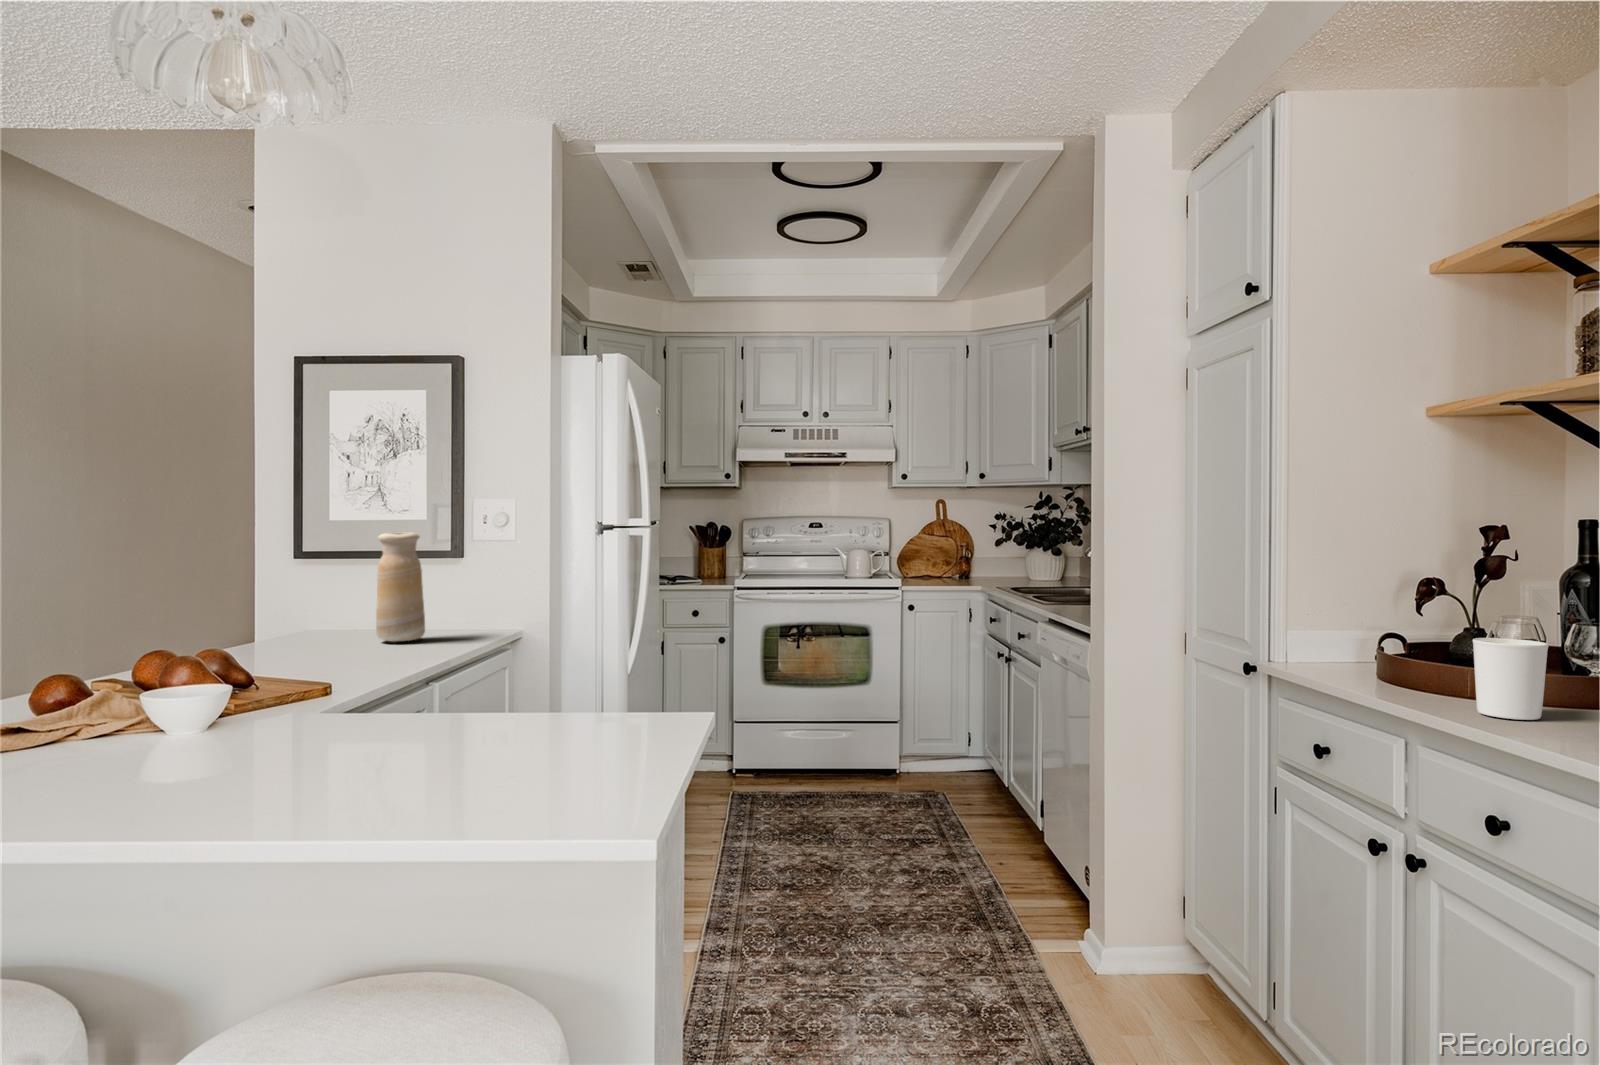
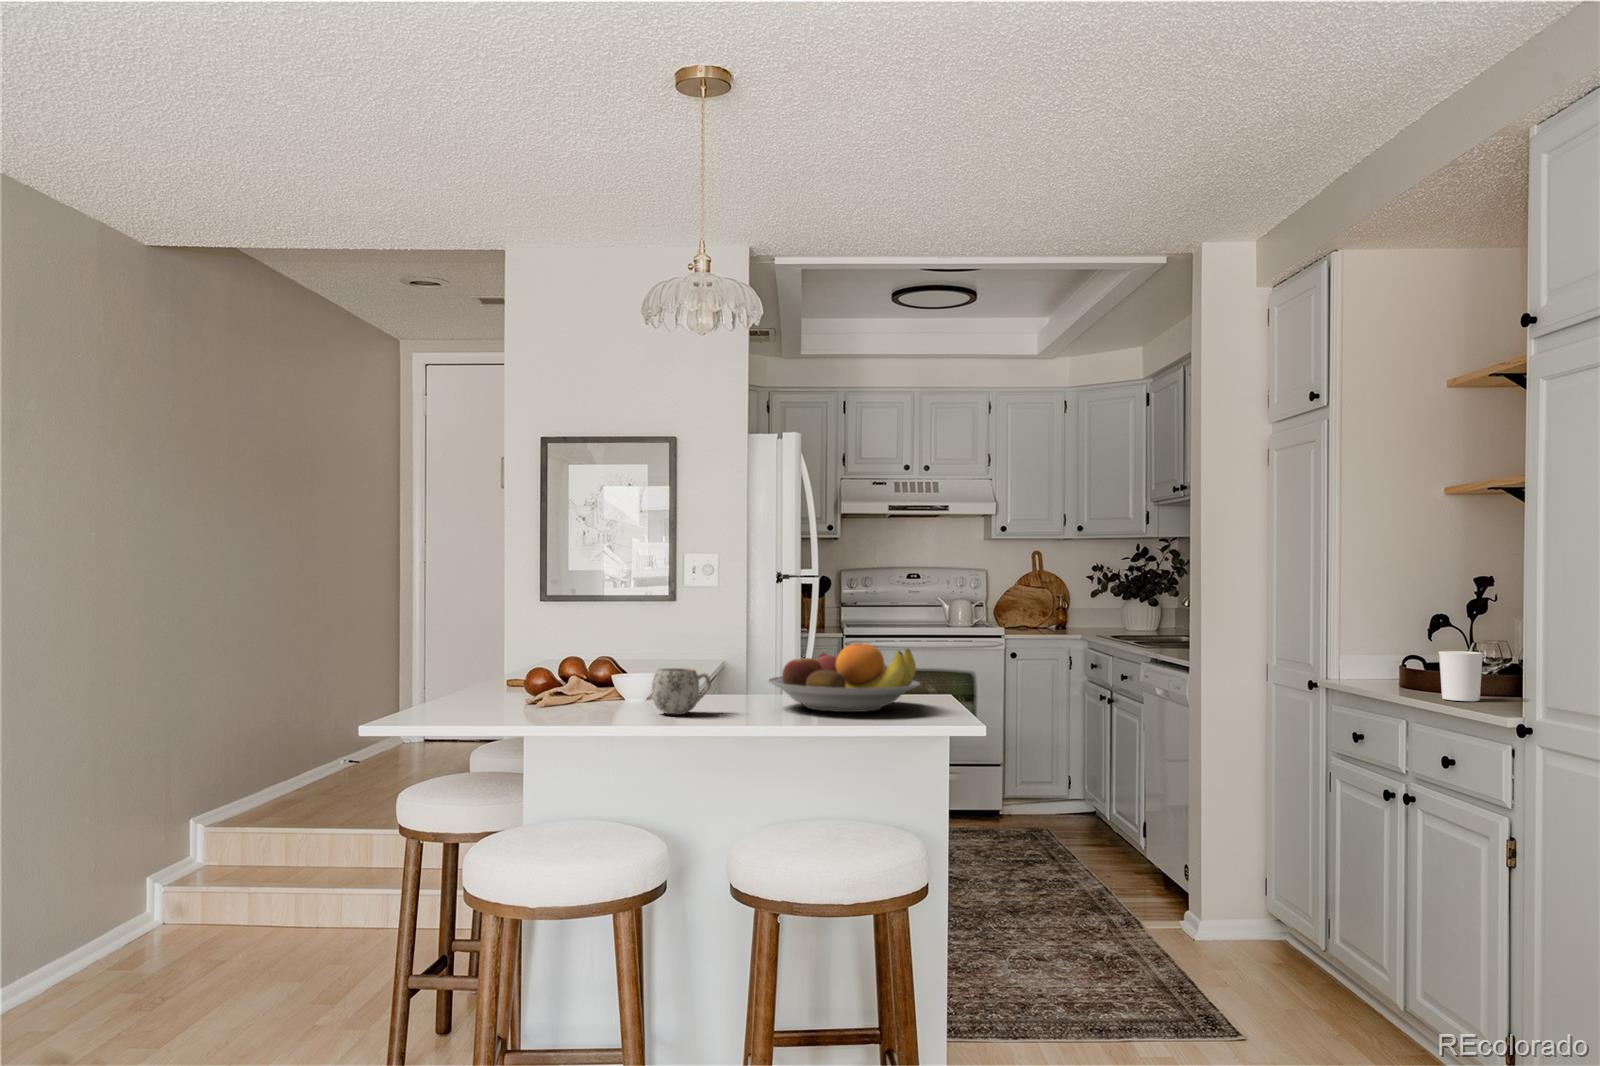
vase: present [376,532,425,642] -> none [626,578,662,664]
fruit bowl: none [337,650,621,778] -> present [768,643,920,712]
mug: none [73,702,215,795] -> present [652,668,712,714]

